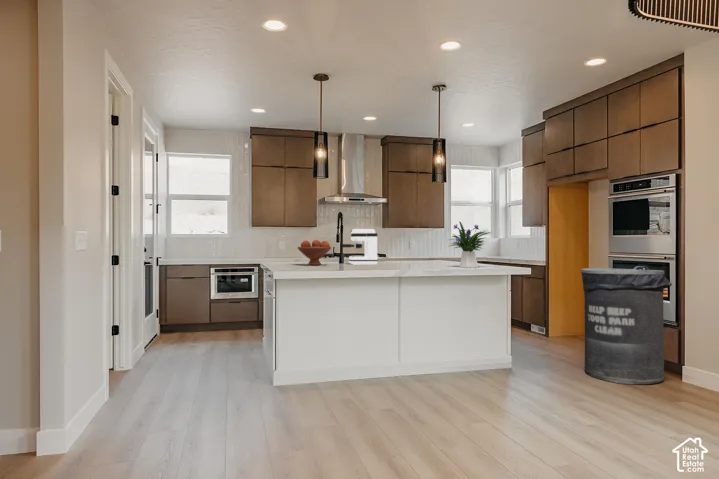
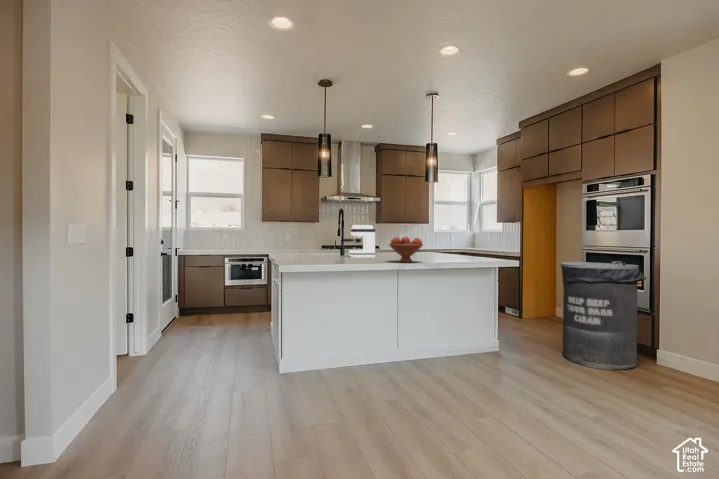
flower arrangement: present [451,222,490,267] -> none [439,219,480,261]
fruit bowl: present [298,240,331,265] -> present [389,237,423,262]

